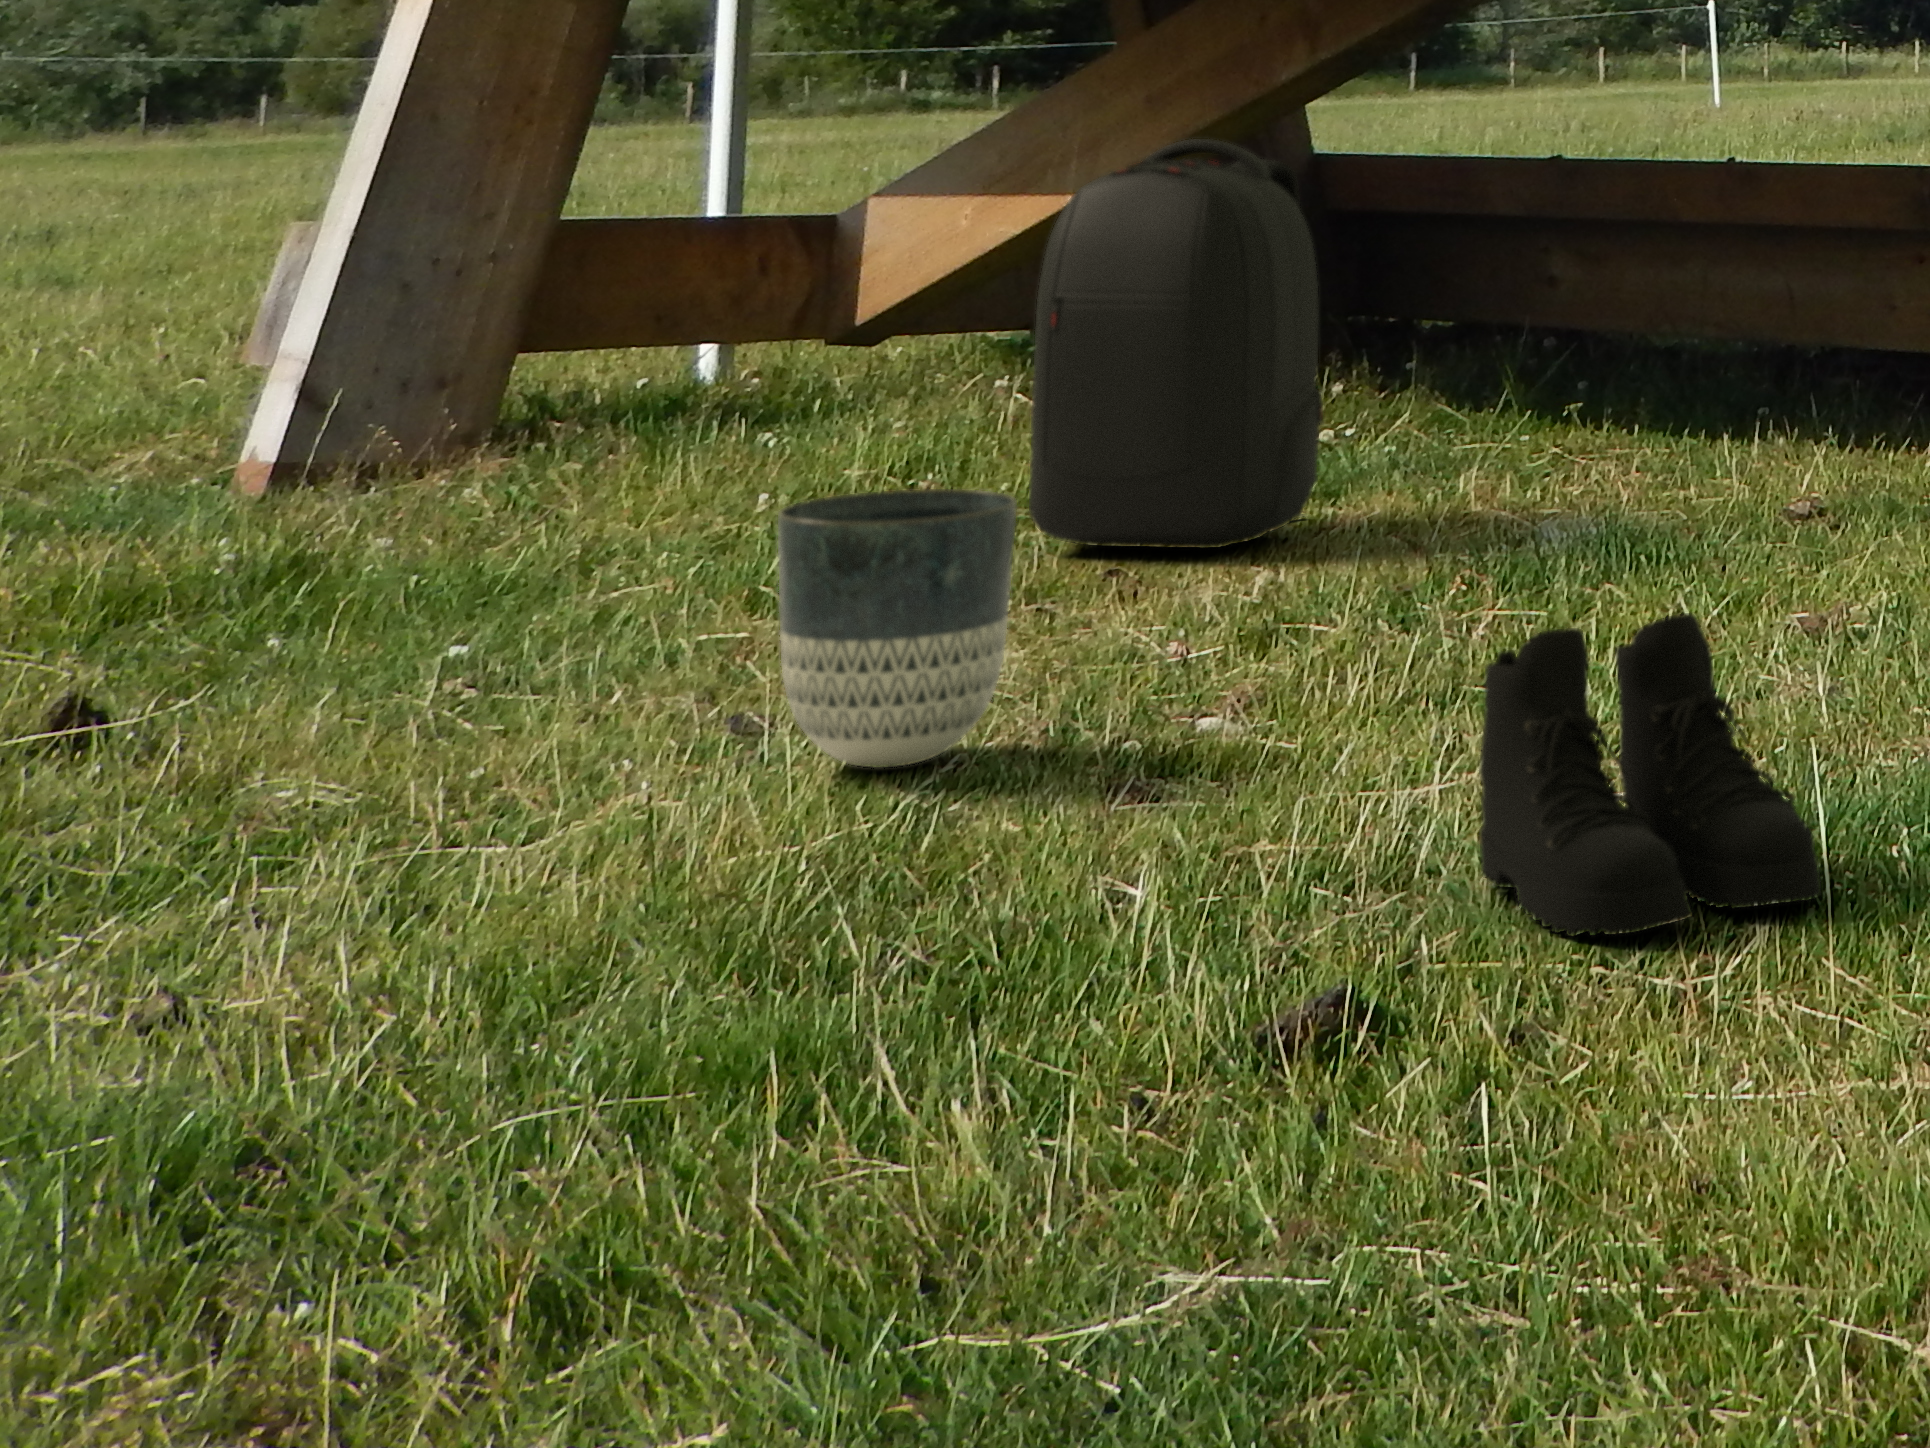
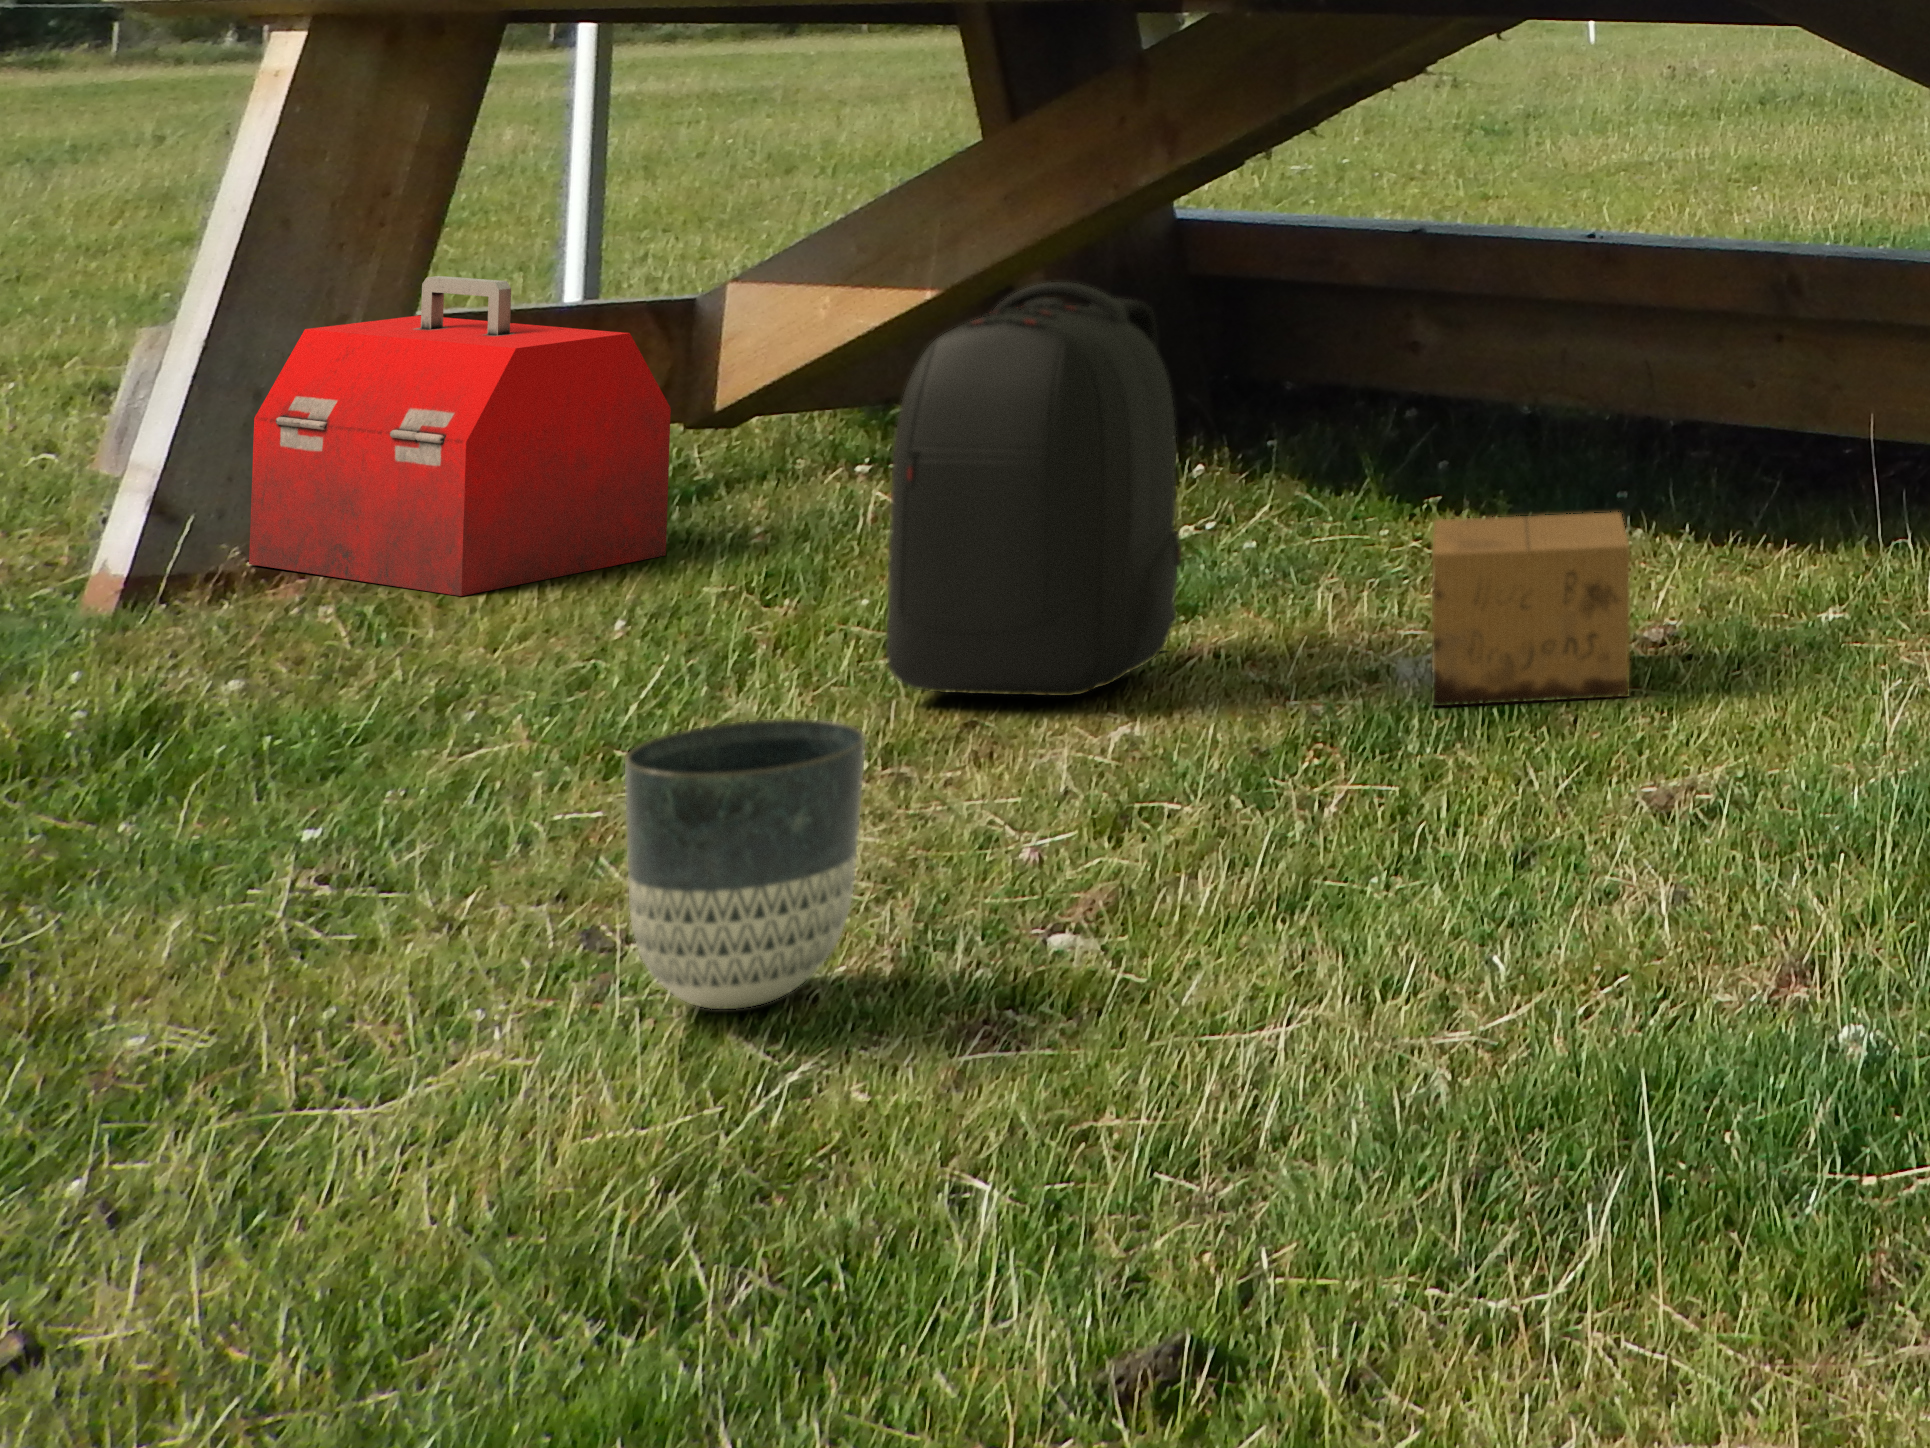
toolbox: none [394,172,811,479] -> present [249,276,671,596]
cardboard box: none [1576,378,1776,558] -> present [1431,512,1630,706]
boots: present [1479,613,1821,936] -> none [1320,893,1655,1242]

